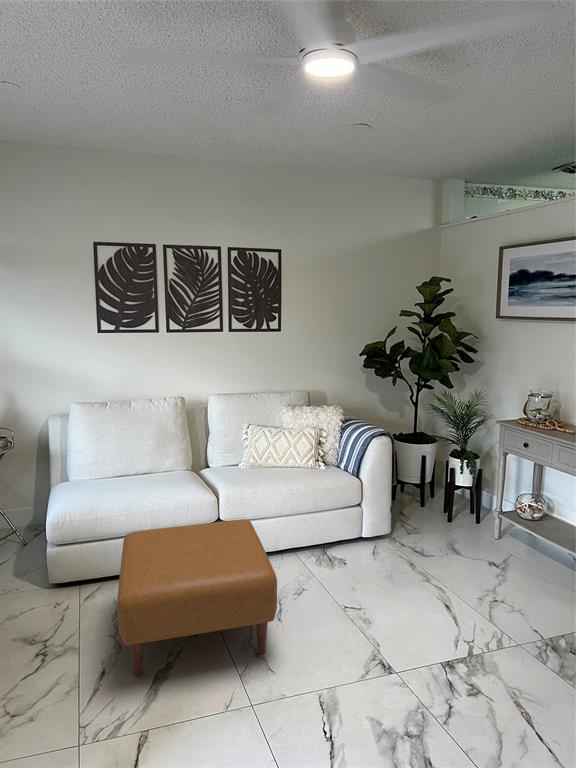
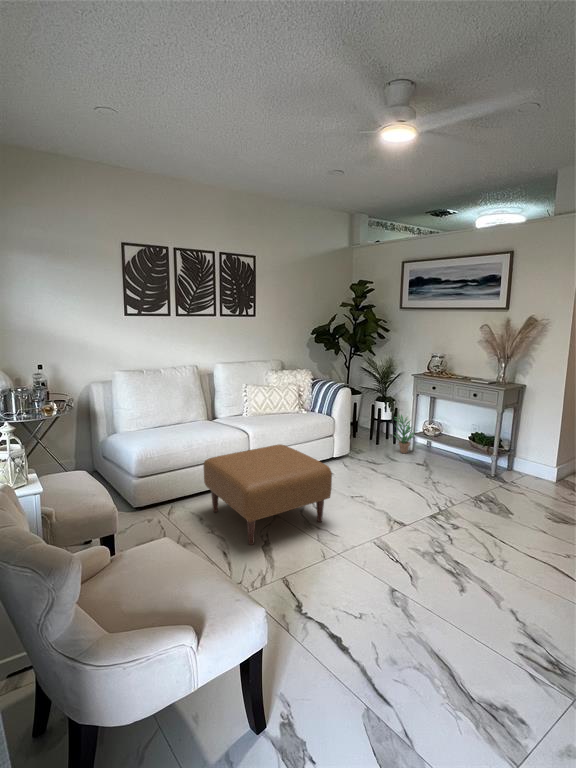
potted plant: none [462,479,501,543] -> present [394,414,414,453]

